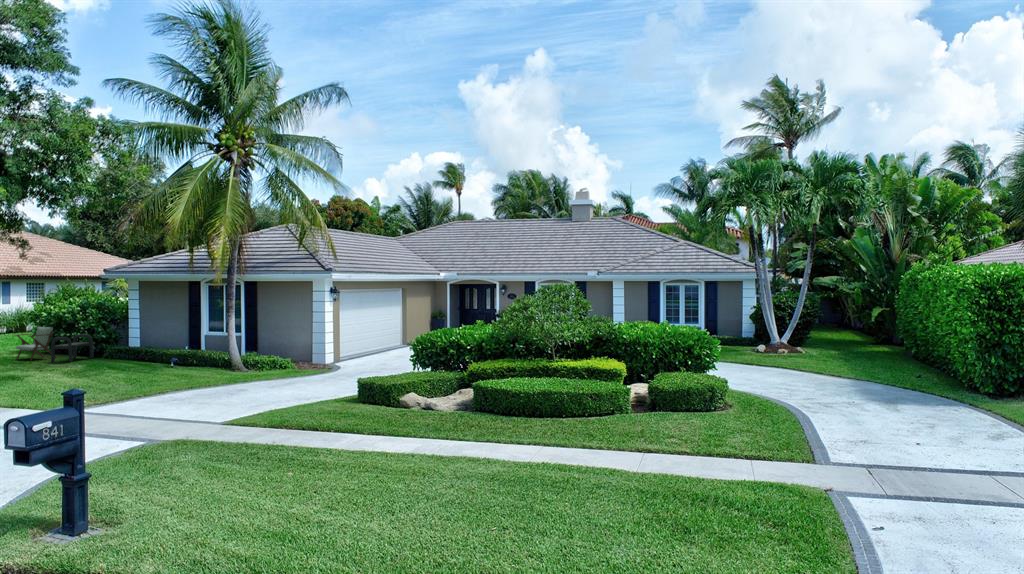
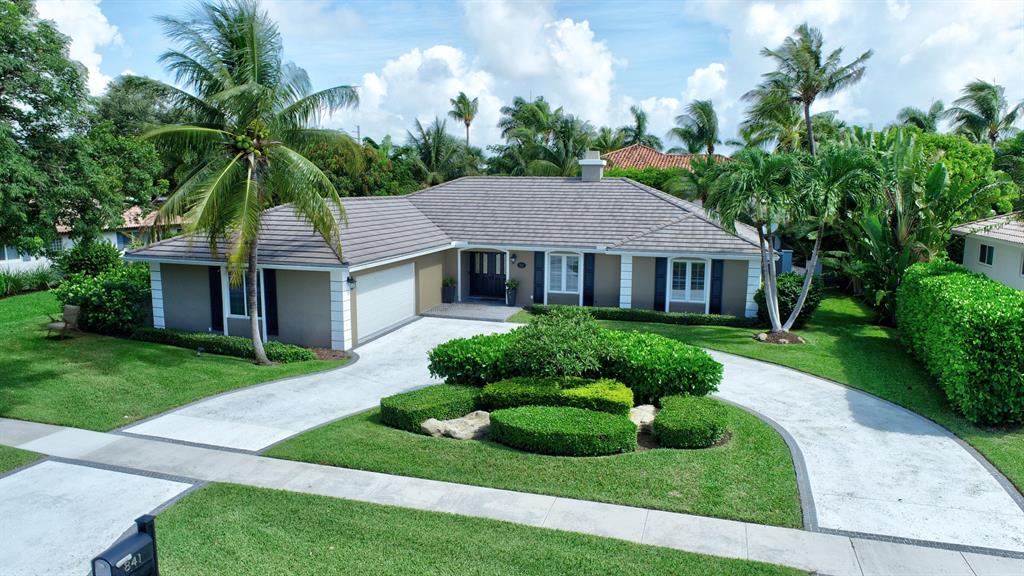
bench: present [51,334,93,362] -> none [81,313,121,342]

